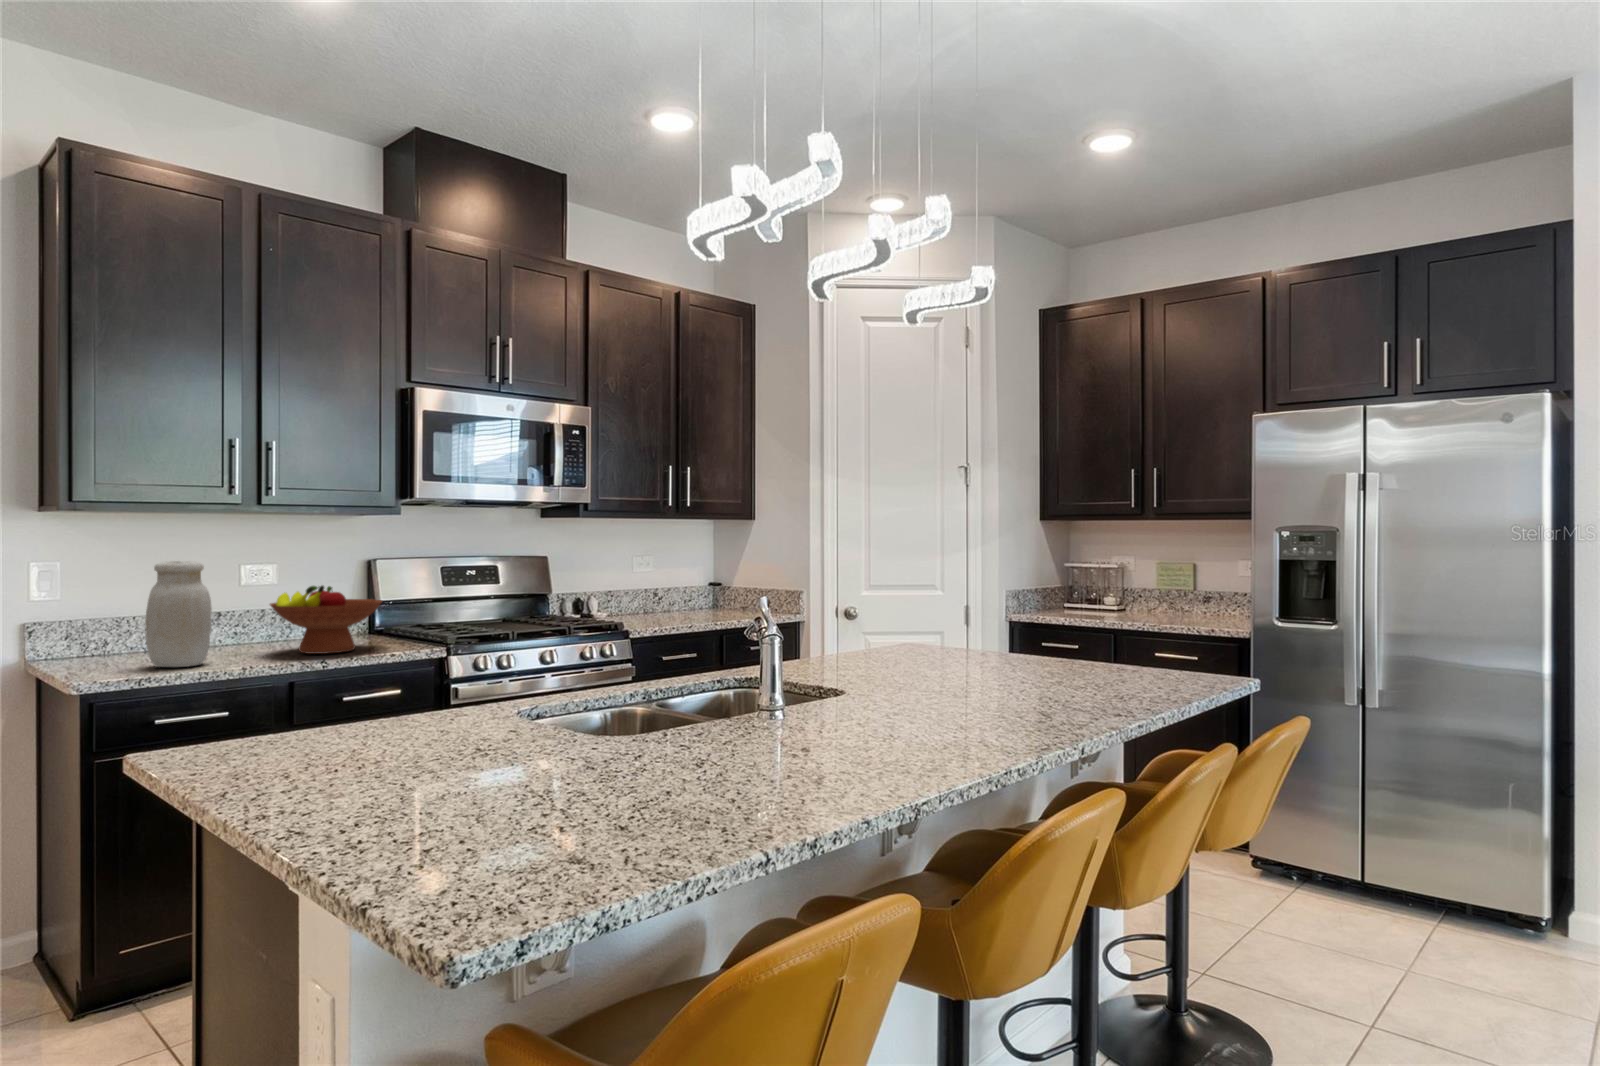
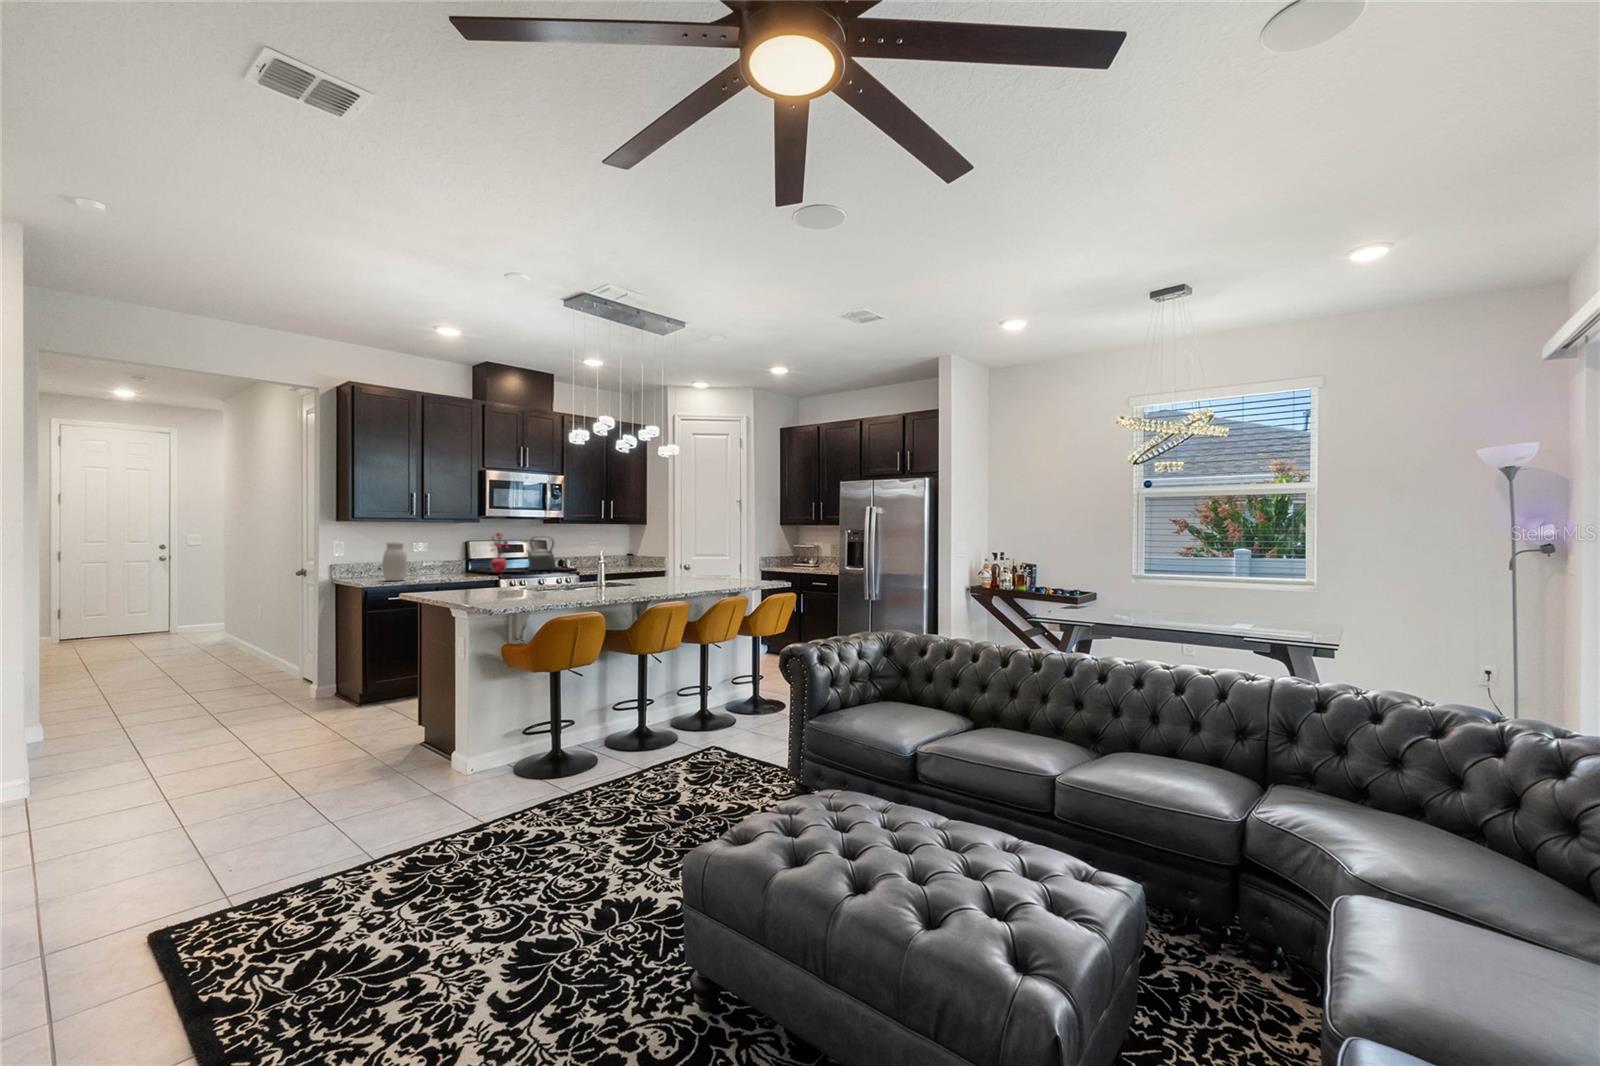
potted plant: none [414,536,470,636] -> present [490,533,508,573]
kettle: none [506,546,573,627] -> present [527,536,555,570]
fruit bowl: present [270,586,382,654] -> none [428,551,473,577]

